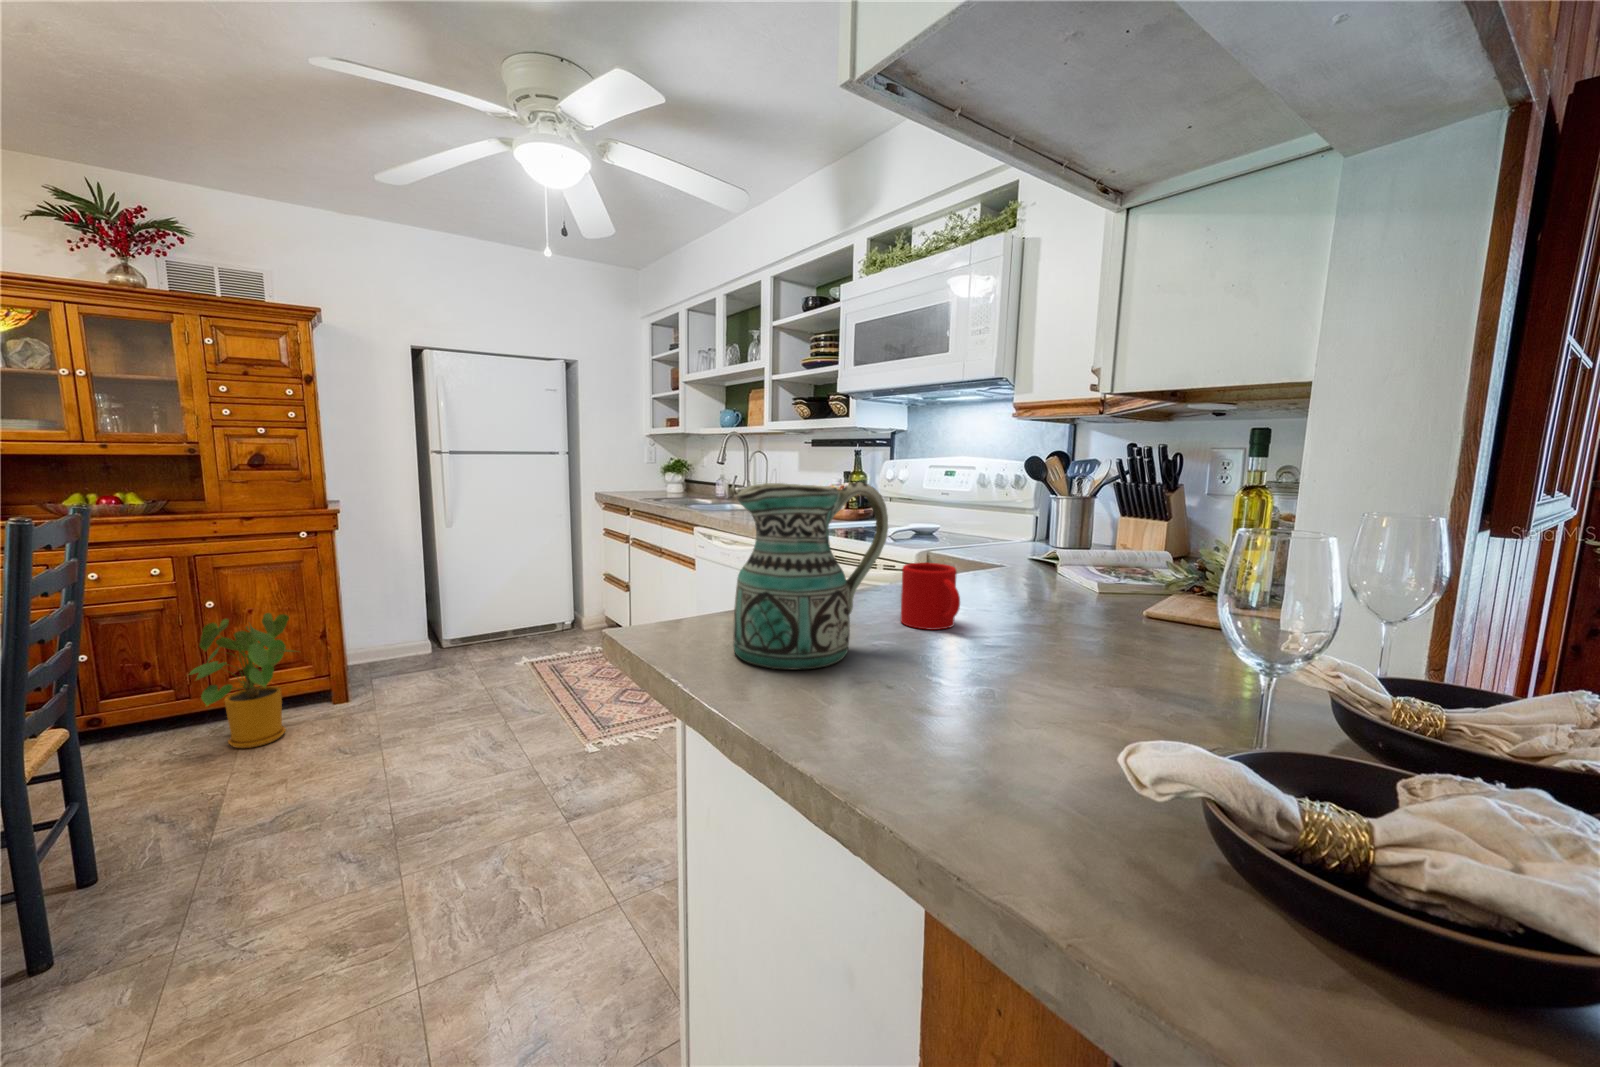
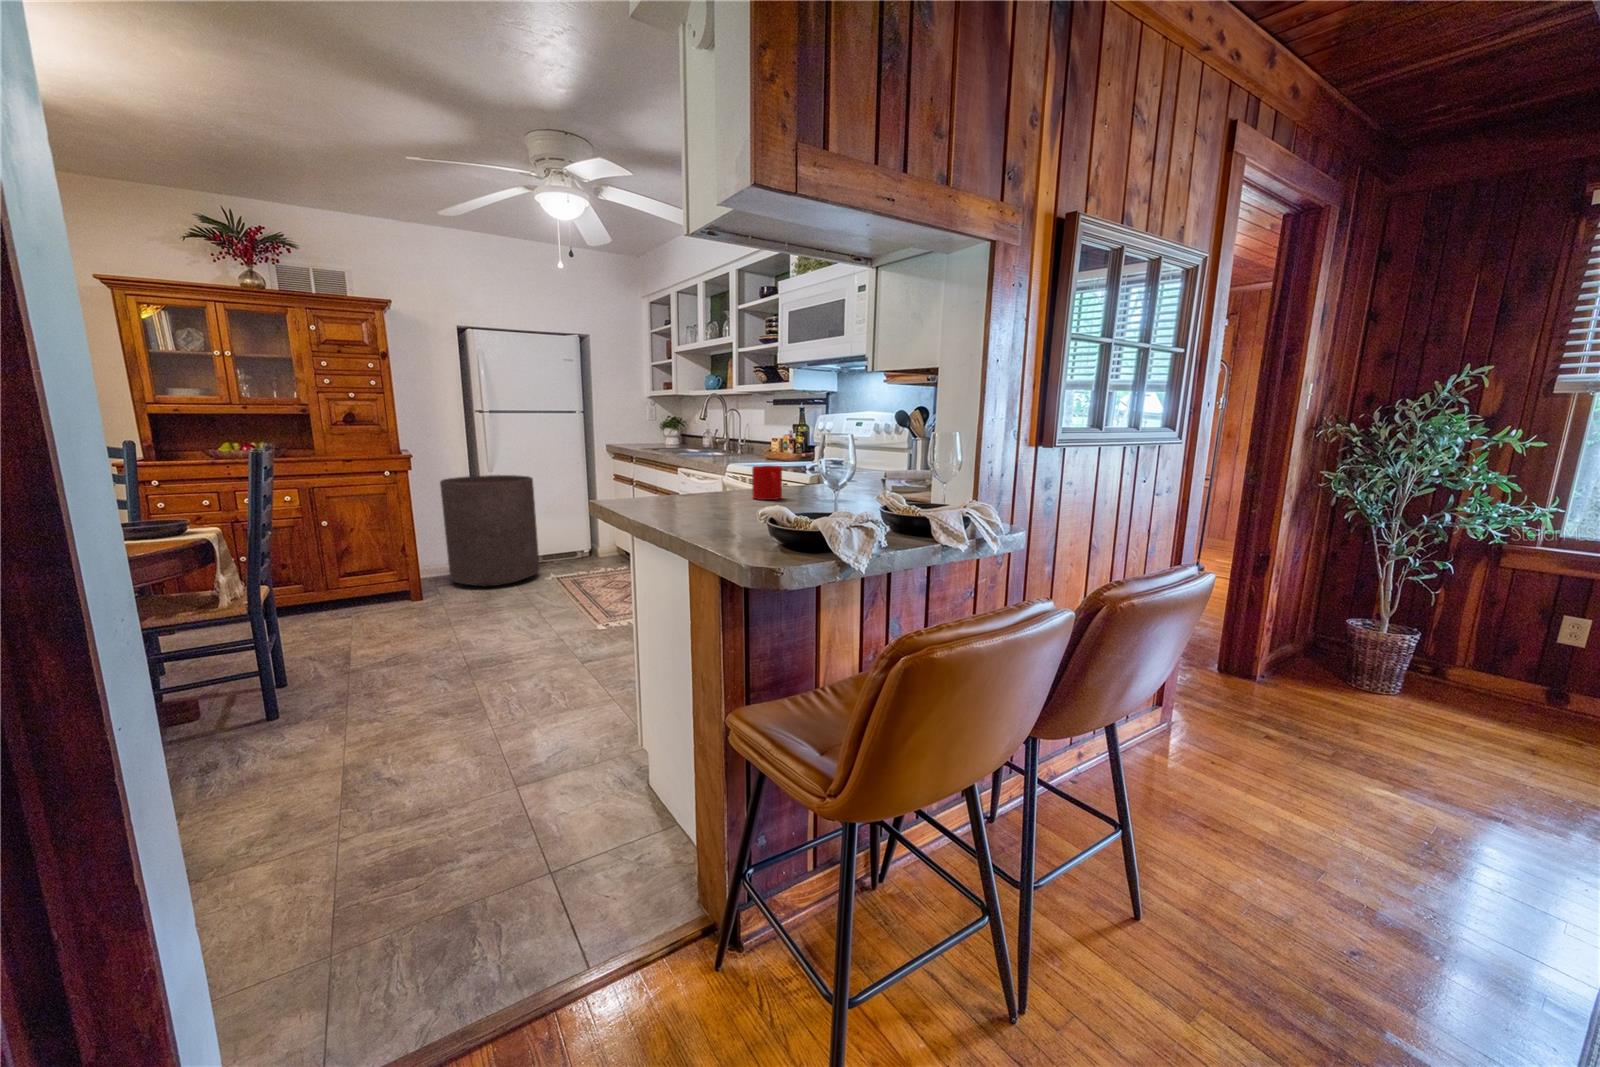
ceramic pitcher: present [733,482,888,670] -> none [647,416,730,508]
trash can: none [379,532,507,678] -> present [440,475,540,586]
house plant: present [190,613,294,748] -> none [318,530,394,623]

